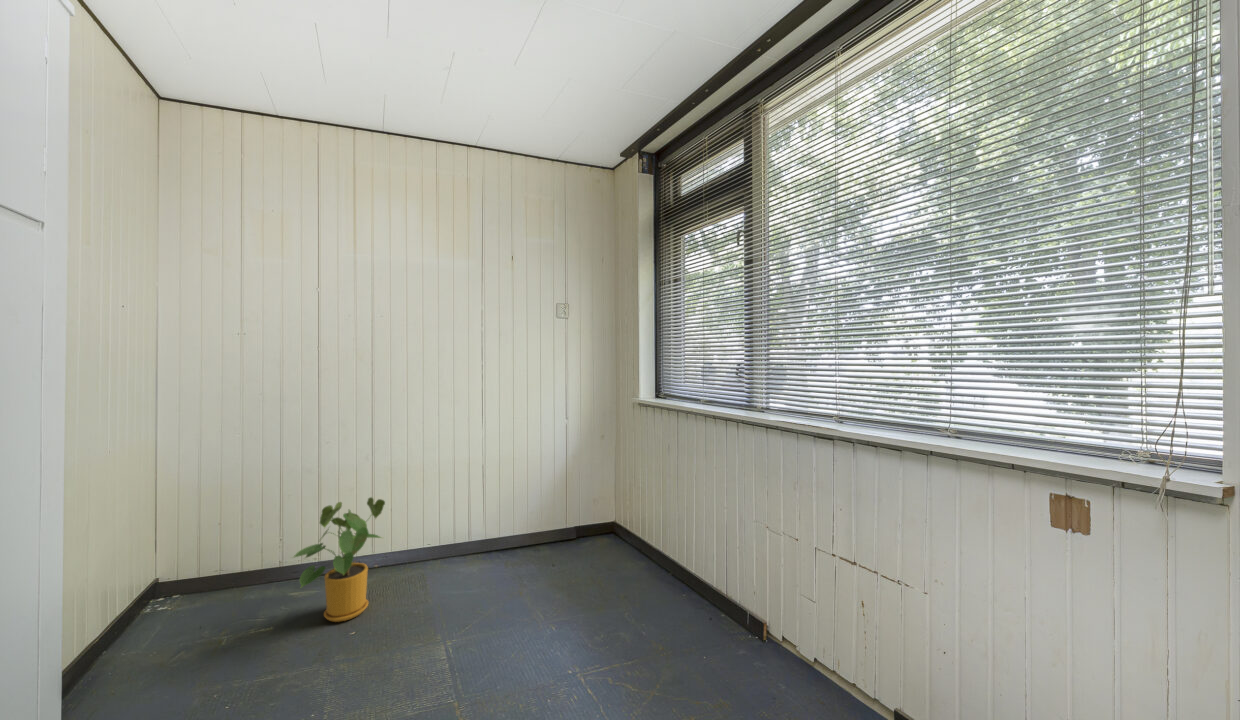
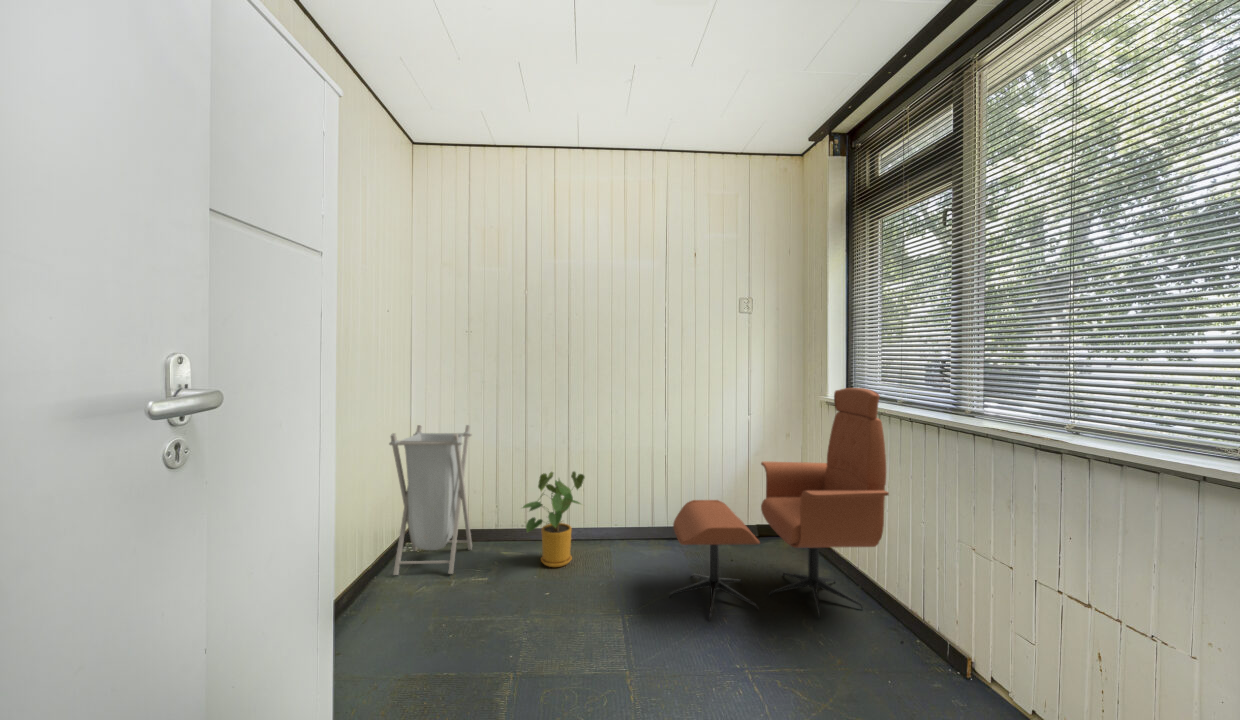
lounge chair: none [491,388,698,644] -> present [669,388,889,620]
laundry hamper: none [41,456,215,700] -> present [389,425,472,575]

